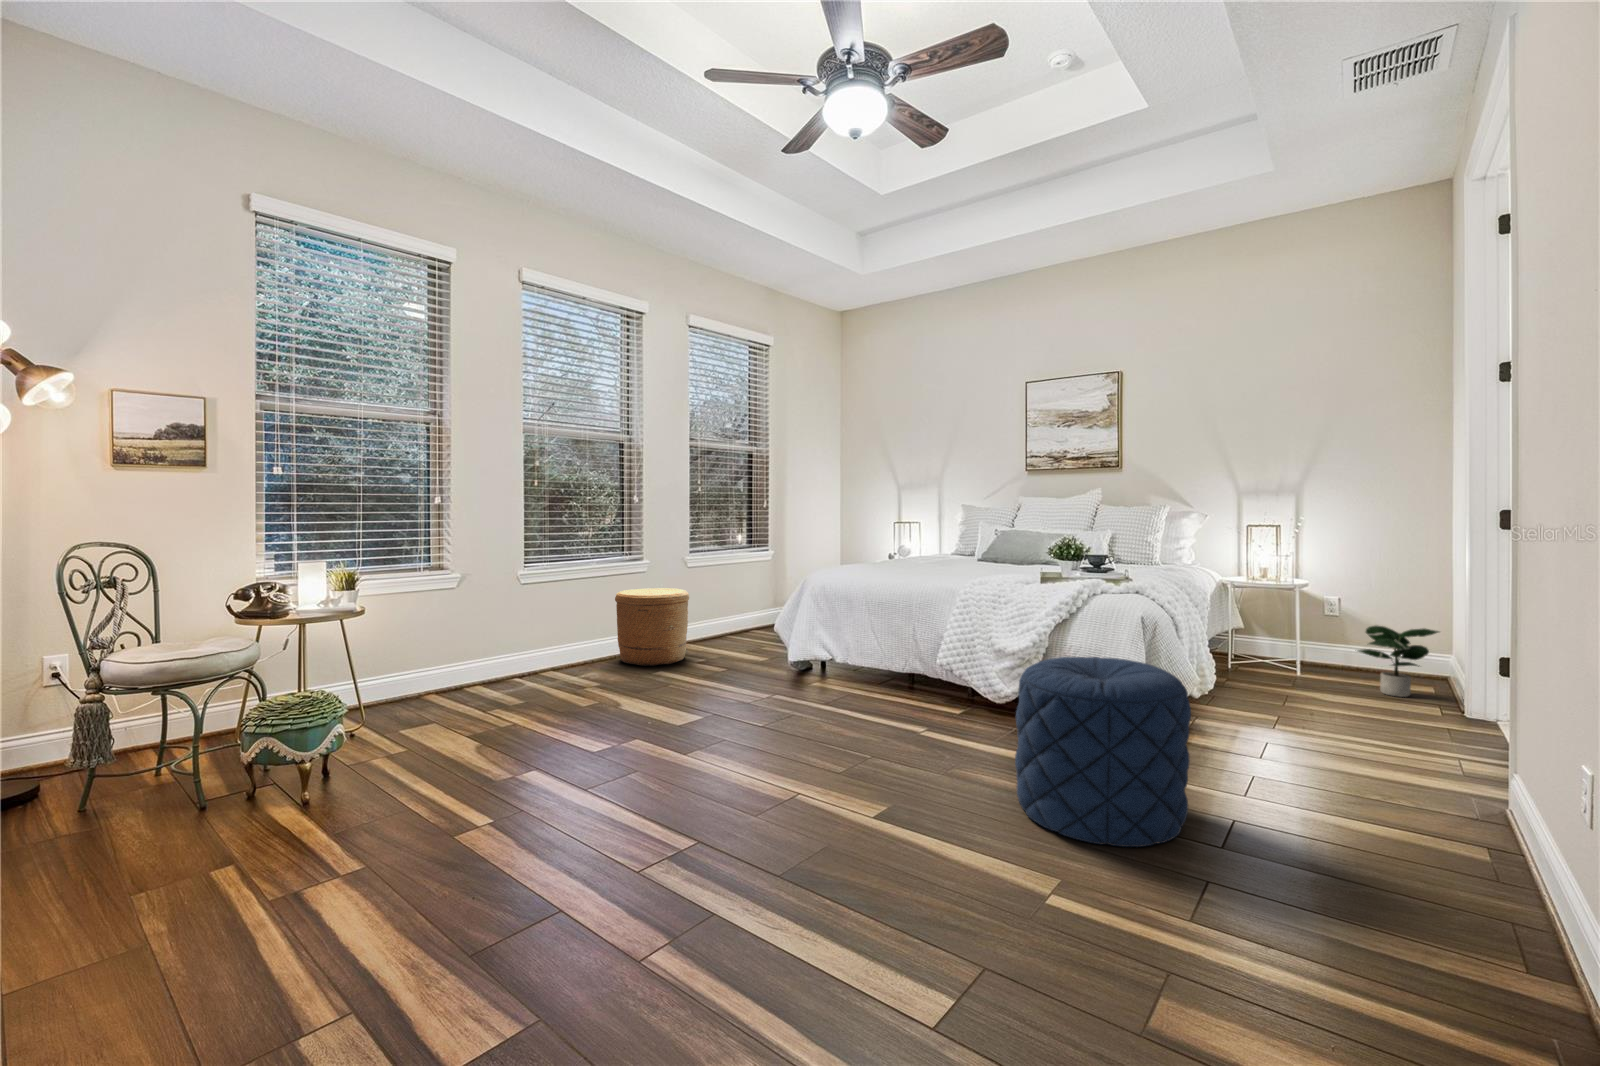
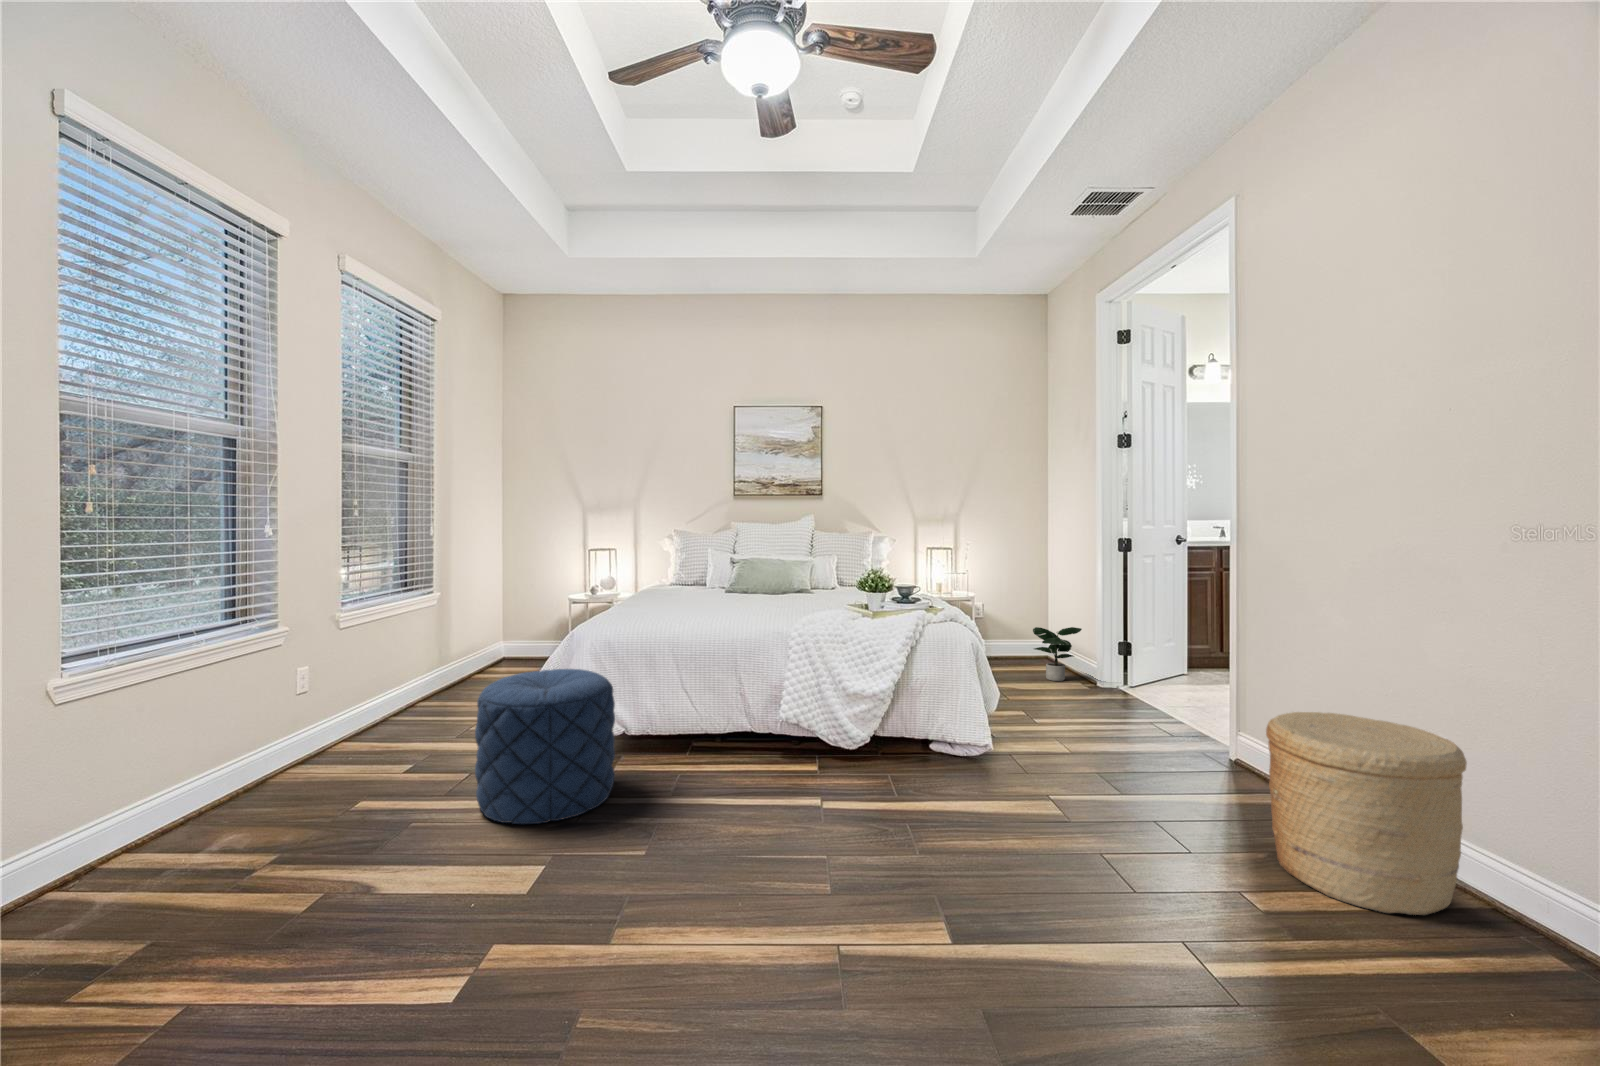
woven basket: present [615,588,689,666] -> present [1266,712,1467,915]
pouf: present [1015,657,1191,847] -> present [475,669,615,824]

